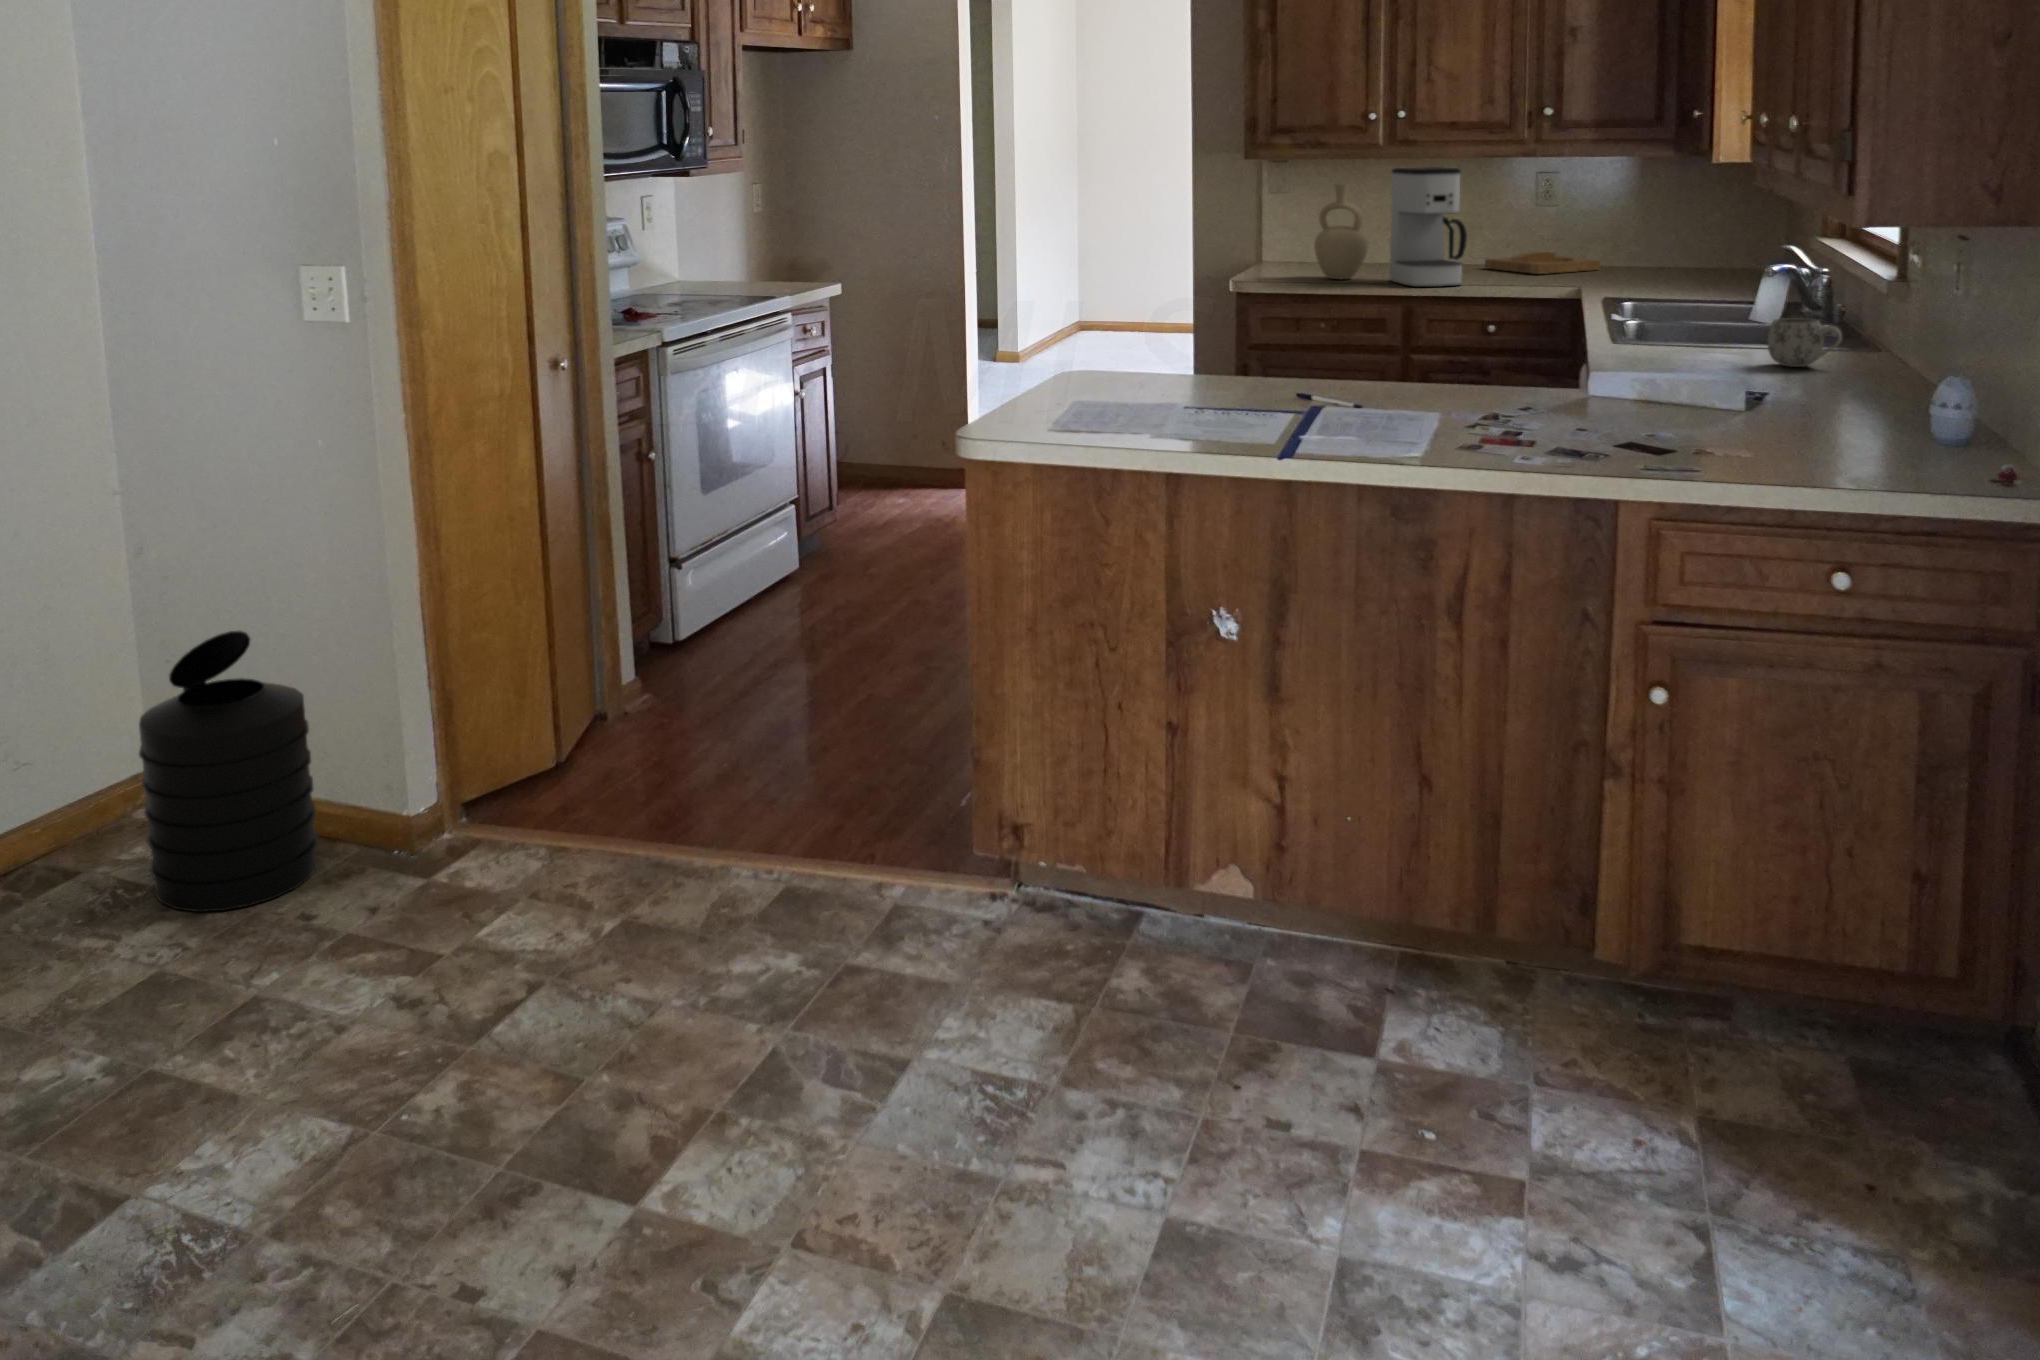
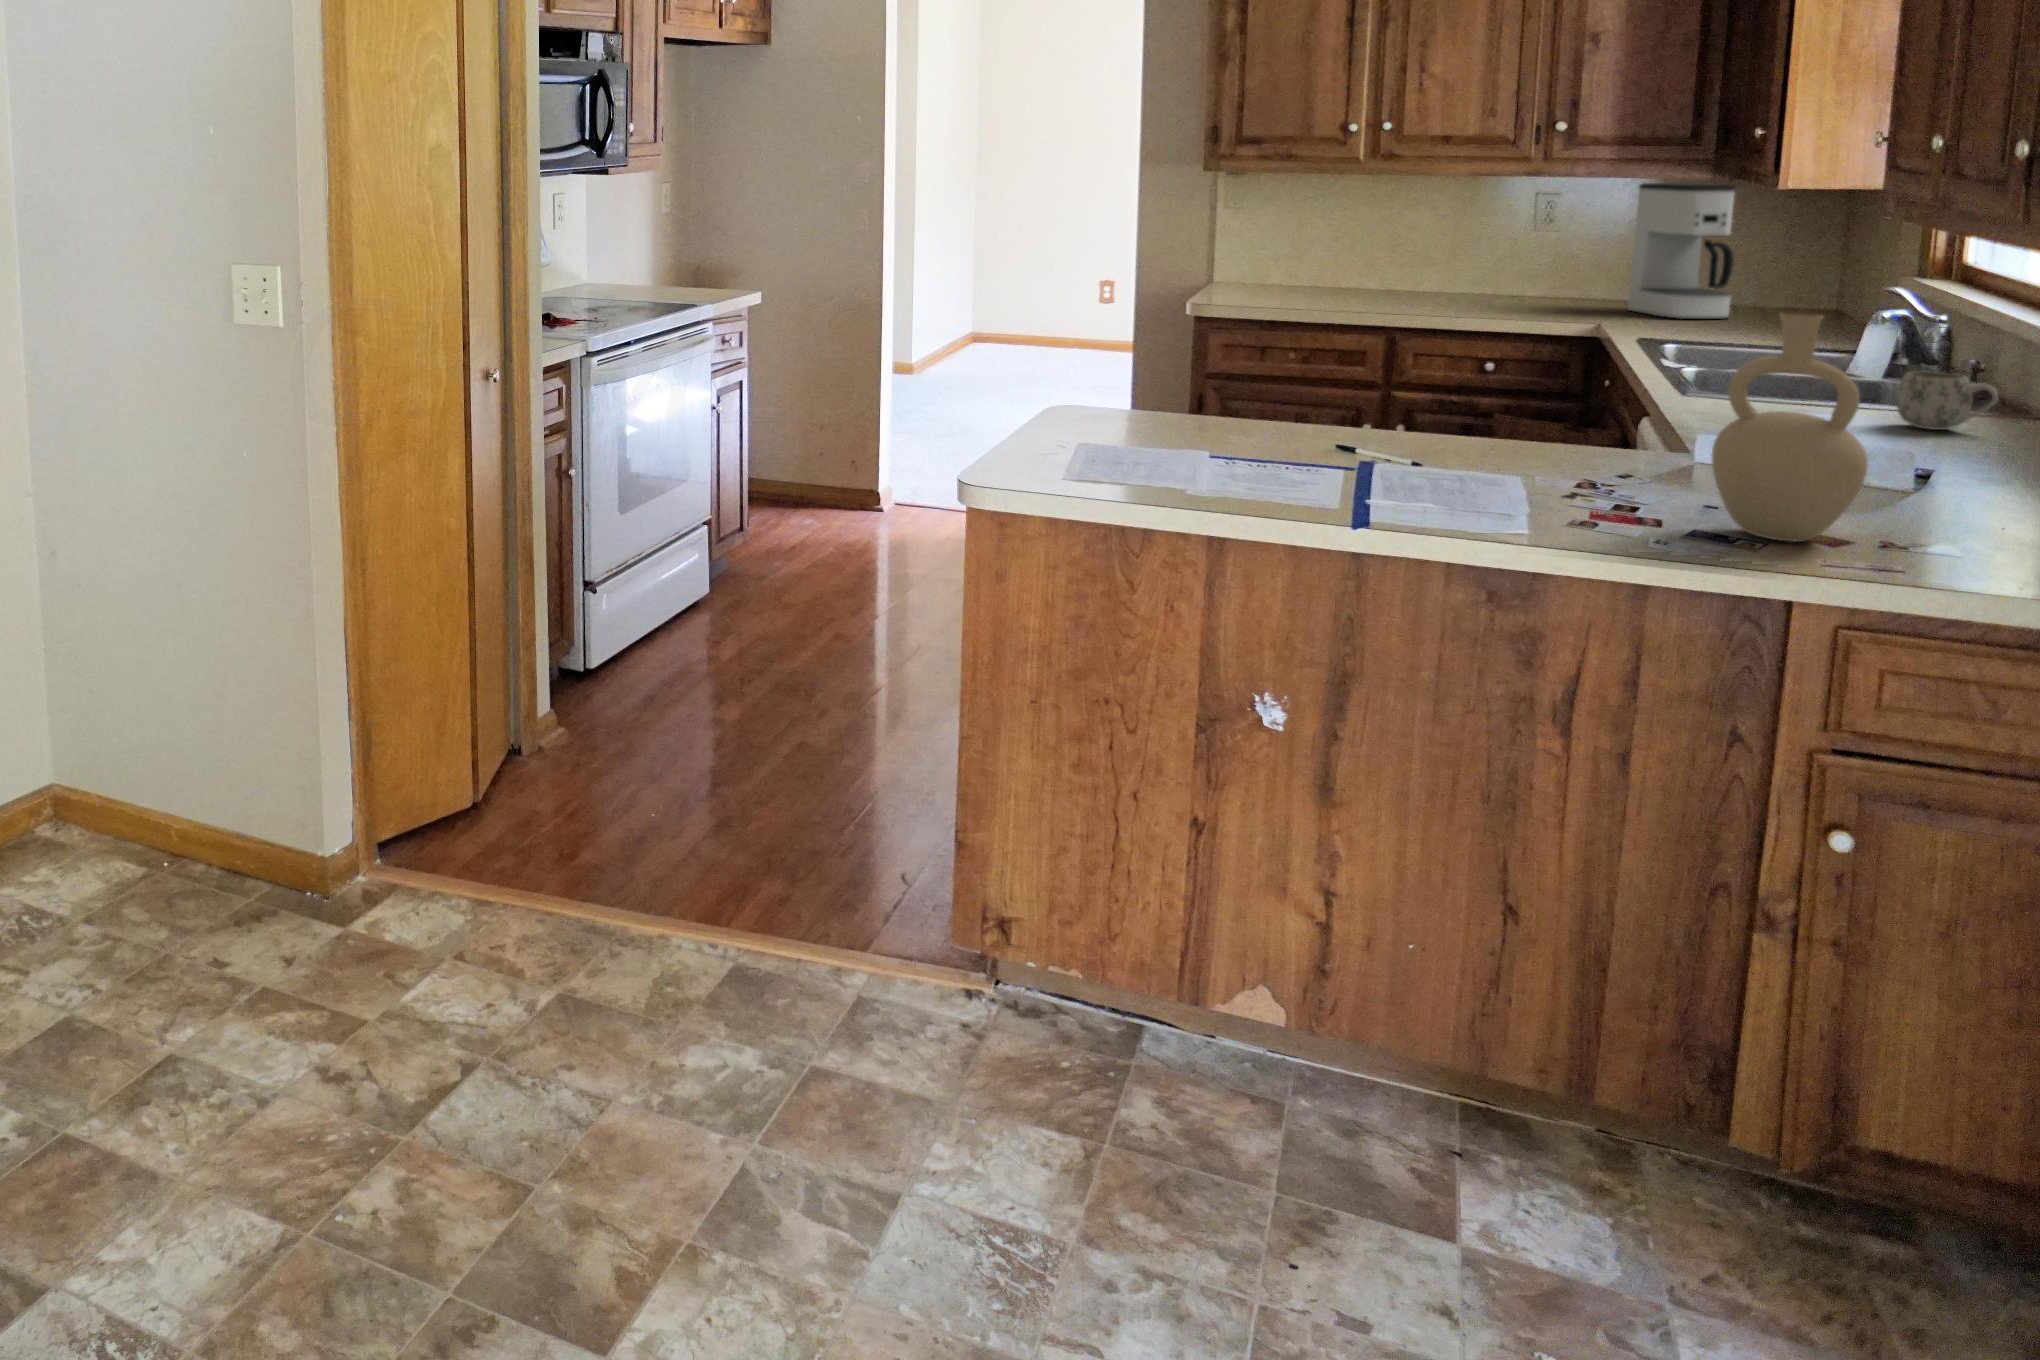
coffee maker: present [1389,167,1467,287] -> present [1628,183,1736,319]
vase: present [1314,184,1368,279] -> present [1711,313,1868,542]
tray: present [1485,252,1600,274] -> none [1466,279,1605,304]
trash can: present [139,631,318,912] -> none [55,647,230,944]

